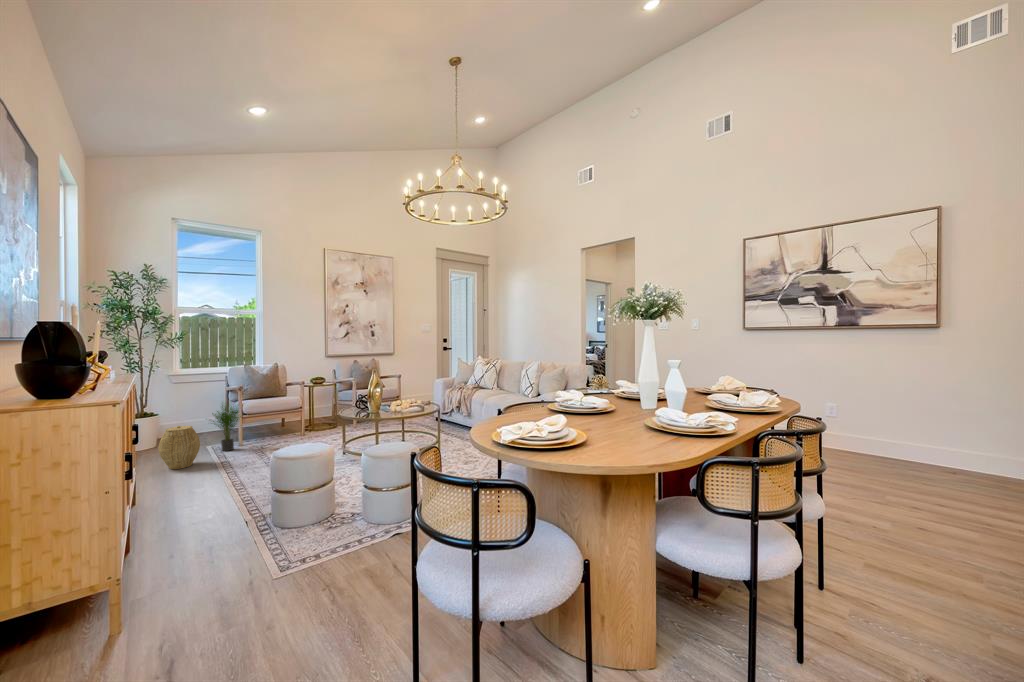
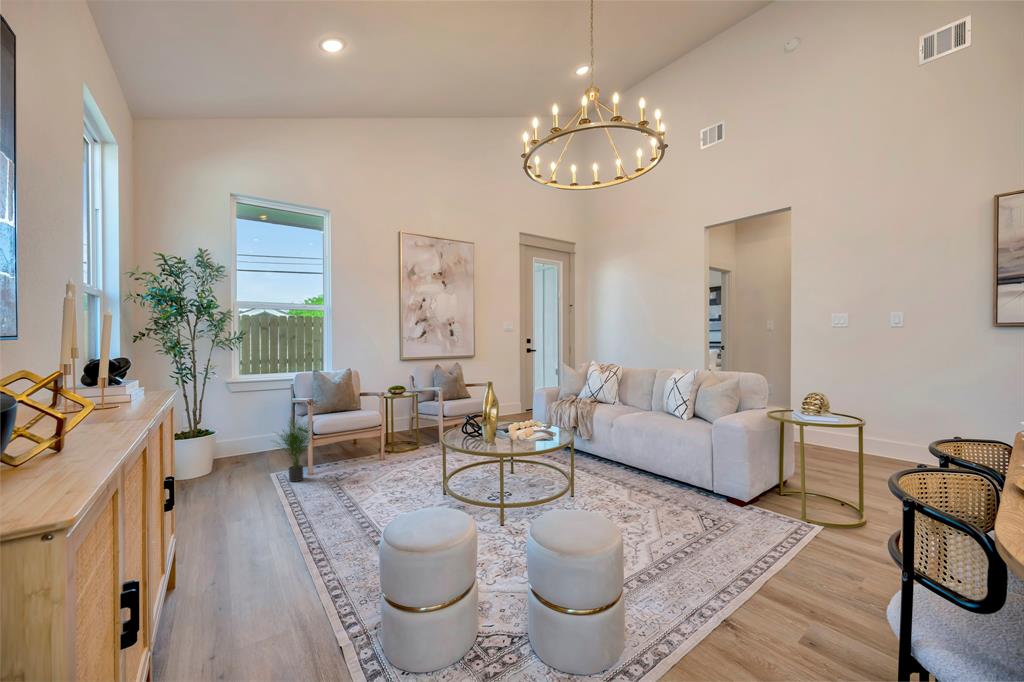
woven basket: present [159,426,200,469] -> none [213,453,265,512]

